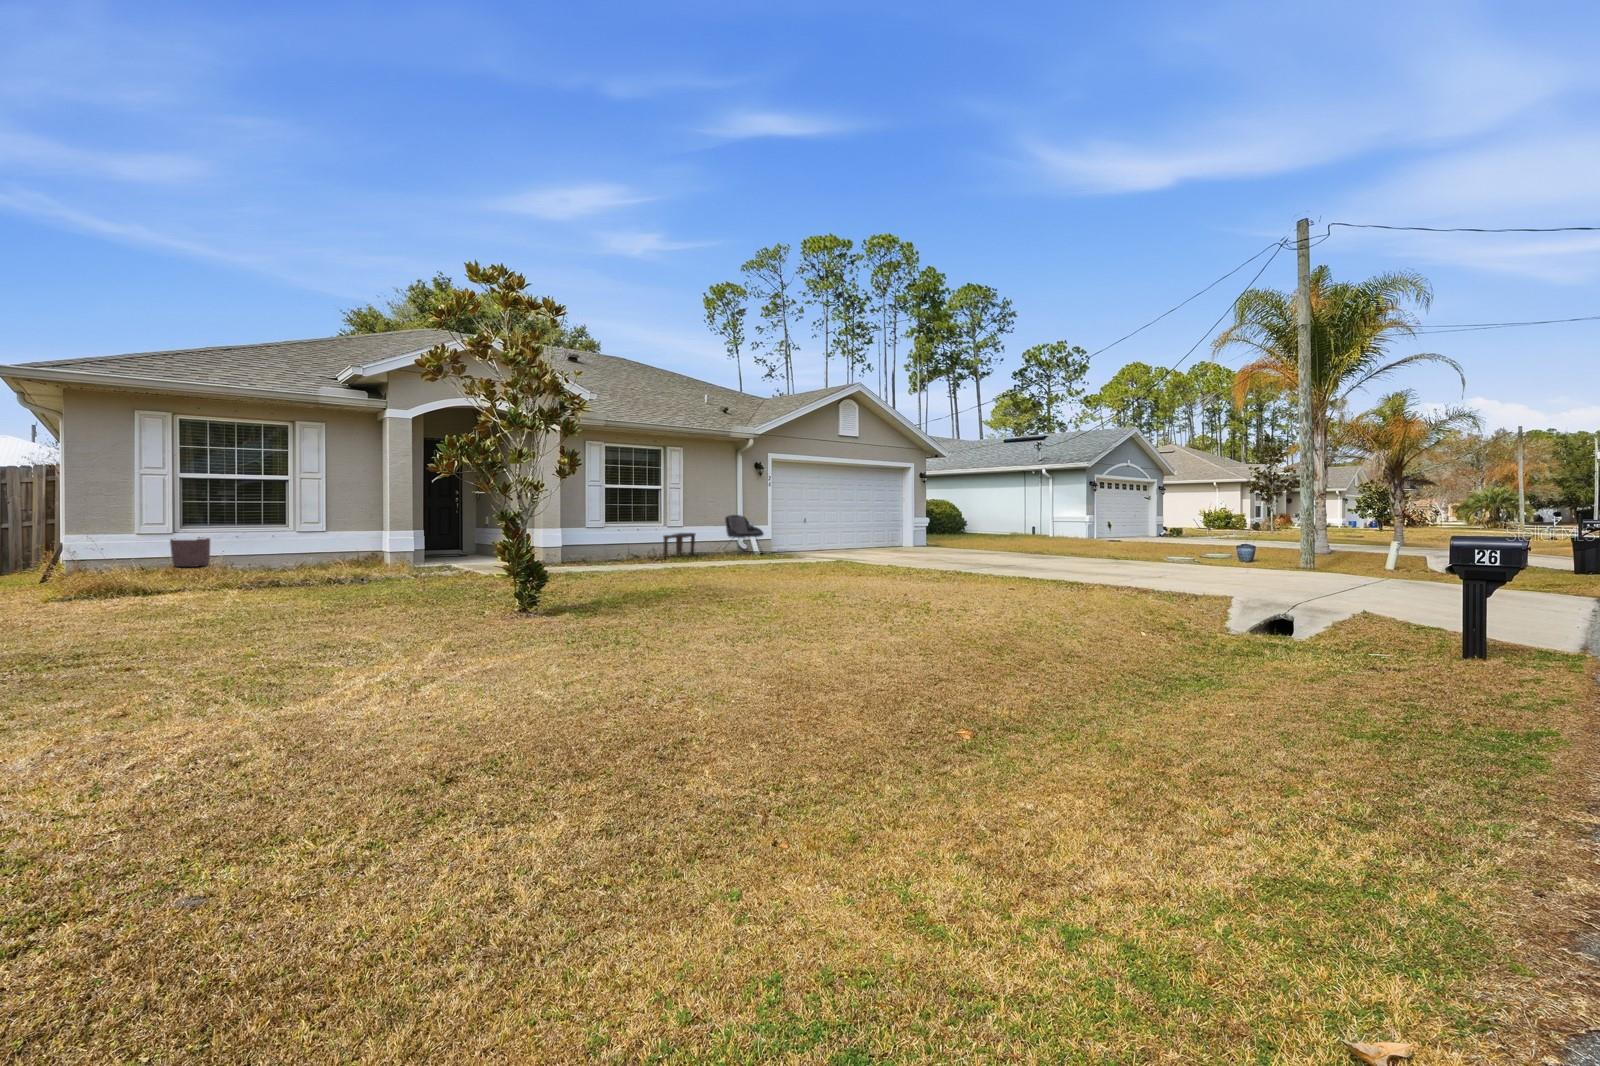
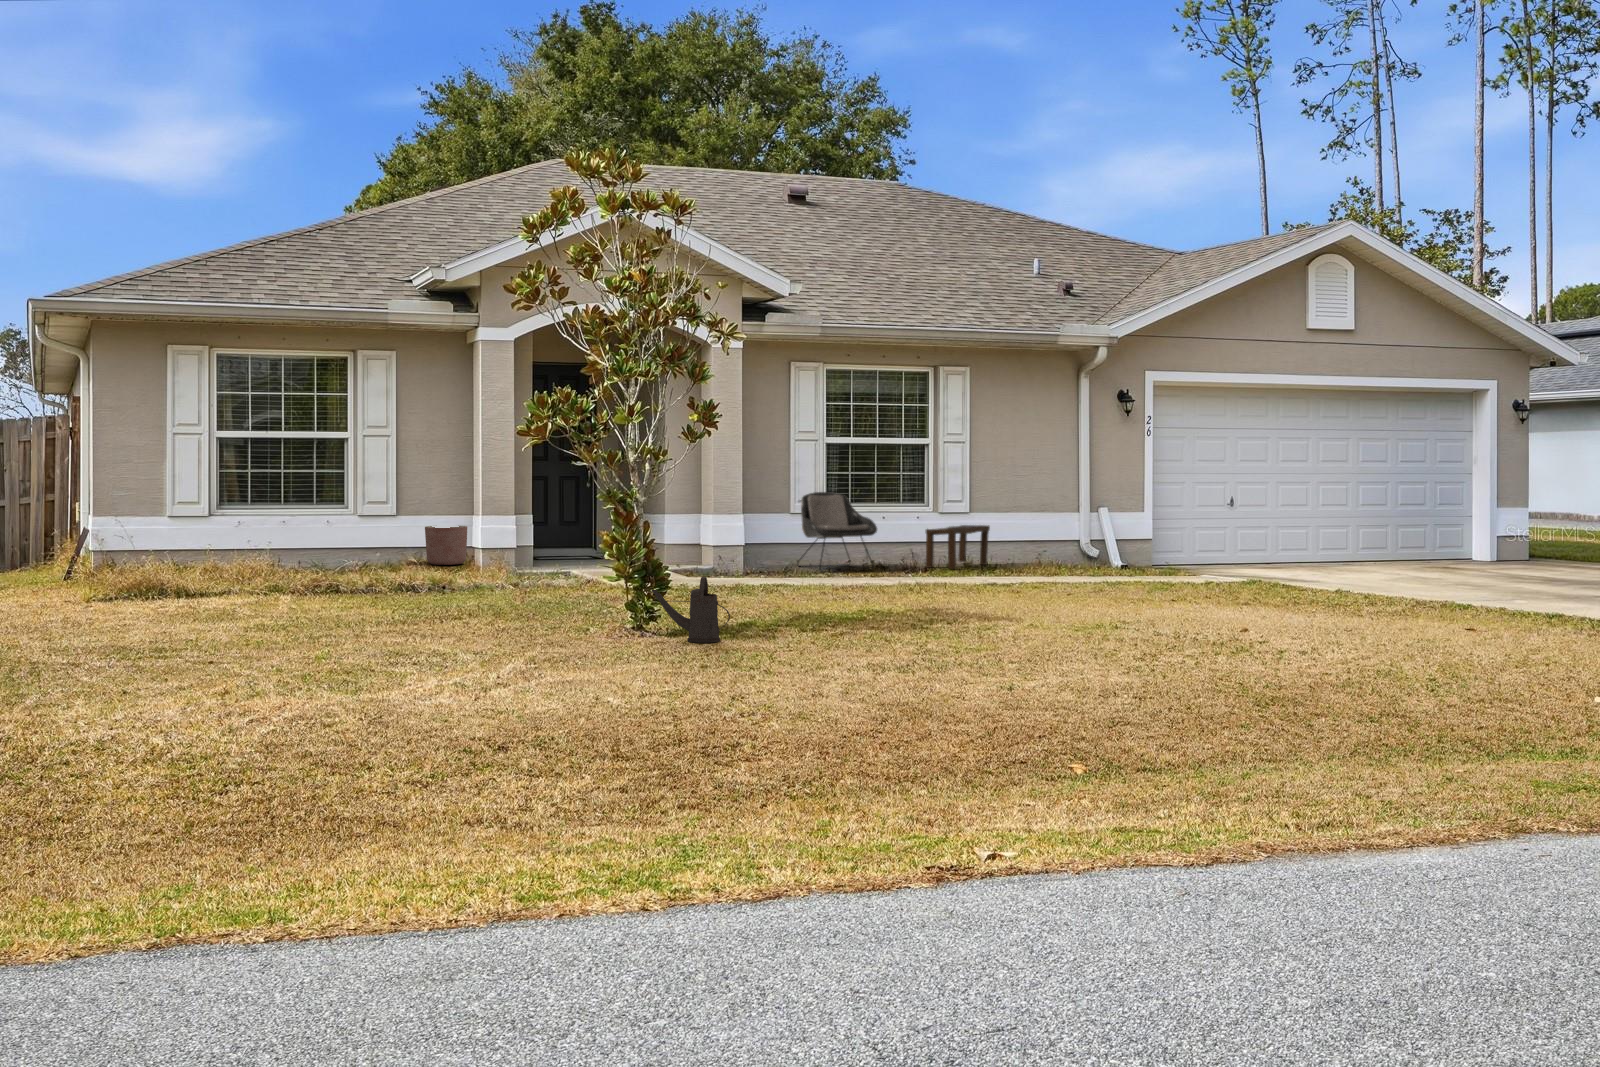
lounge chair: present [725,515,763,554] -> present [798,492,877,571]
planter: present [170,538,210,567] -> present [425,525,467,565]
watering can: none [533,573,587,616] -> present [652,577,730,643]

